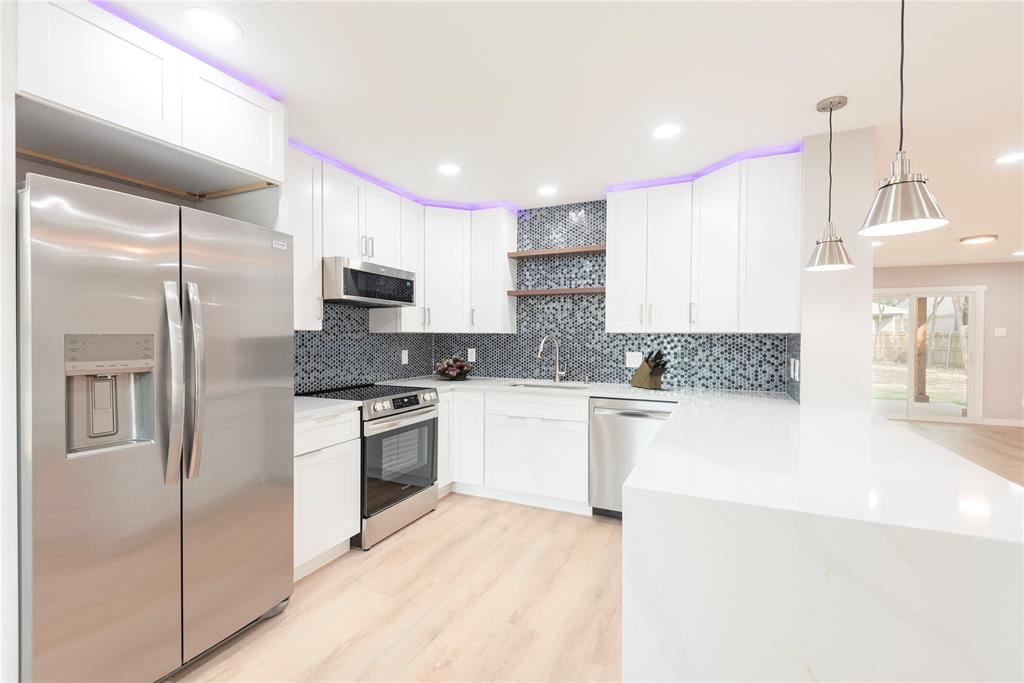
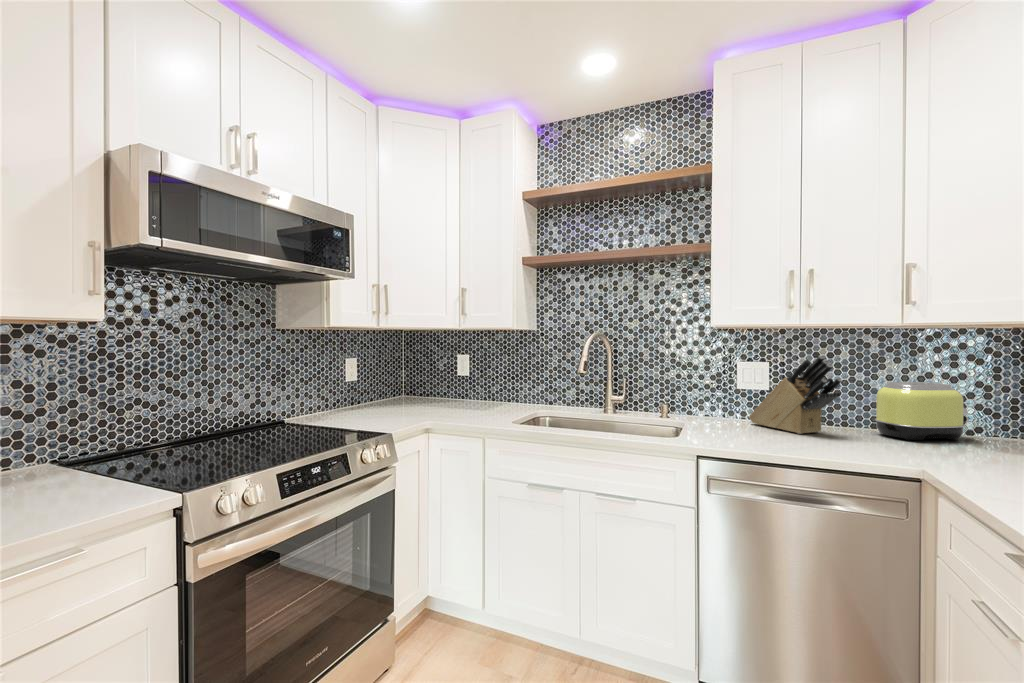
flower arrangement: present [433,356,473,380] -> none [397,368,465,410]
toaster: none [688,362,730,391] -> present [875,382,969,440]

